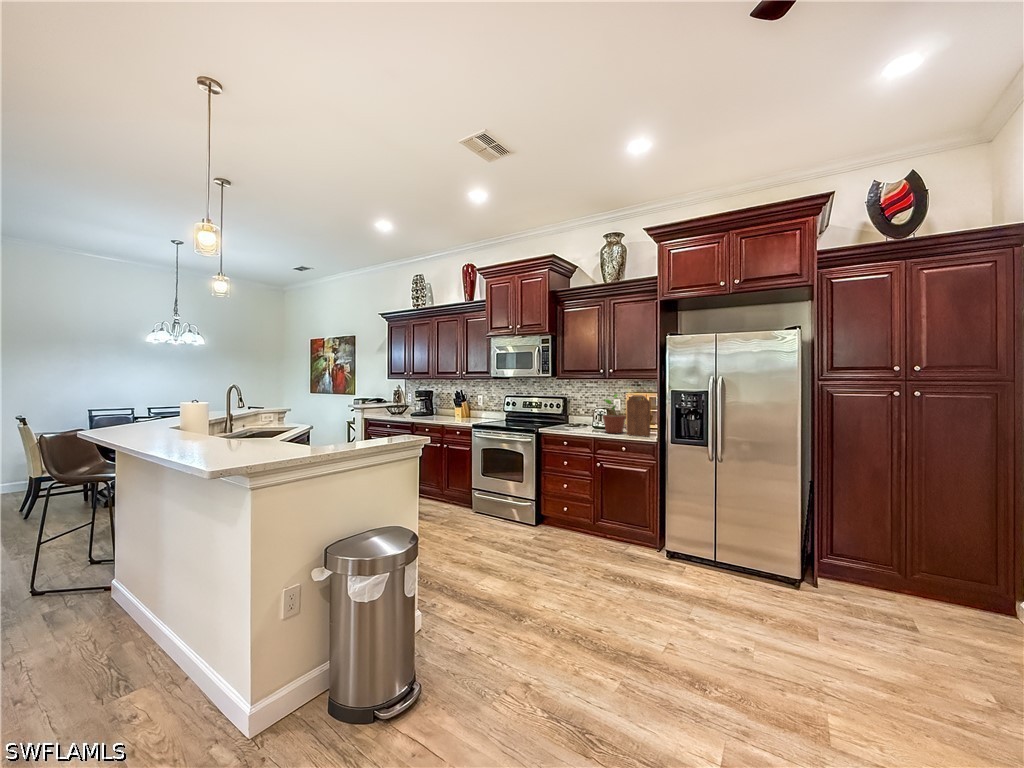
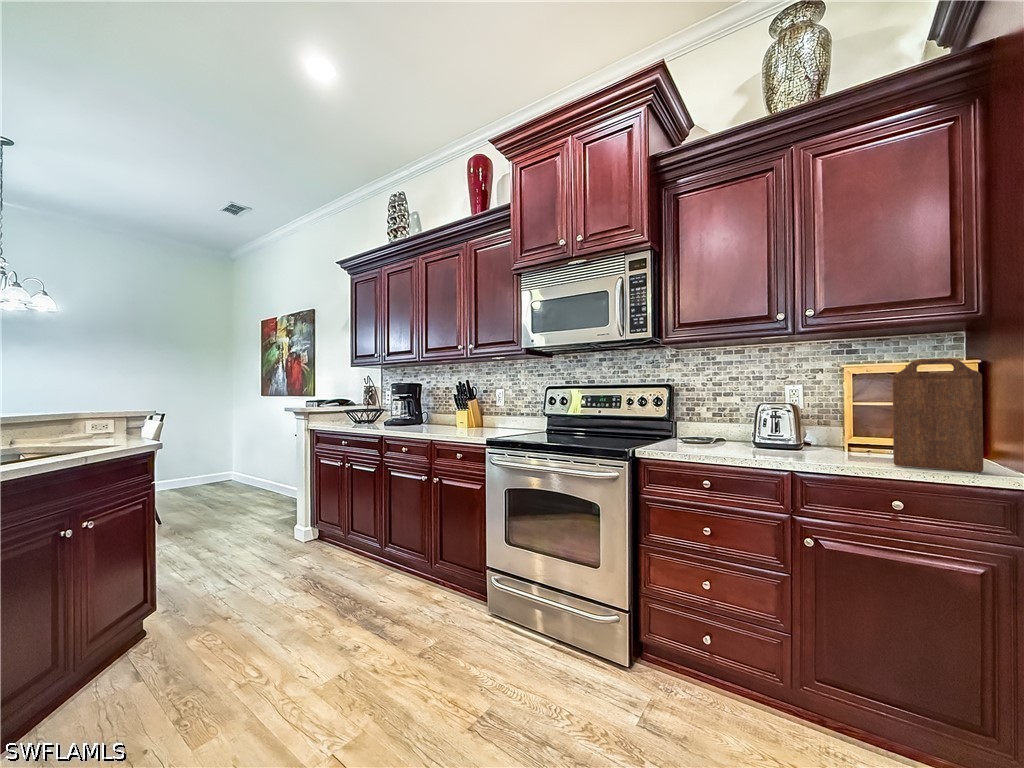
potted plant: present [603,394,626,433] -> none [799,365,869,460]

